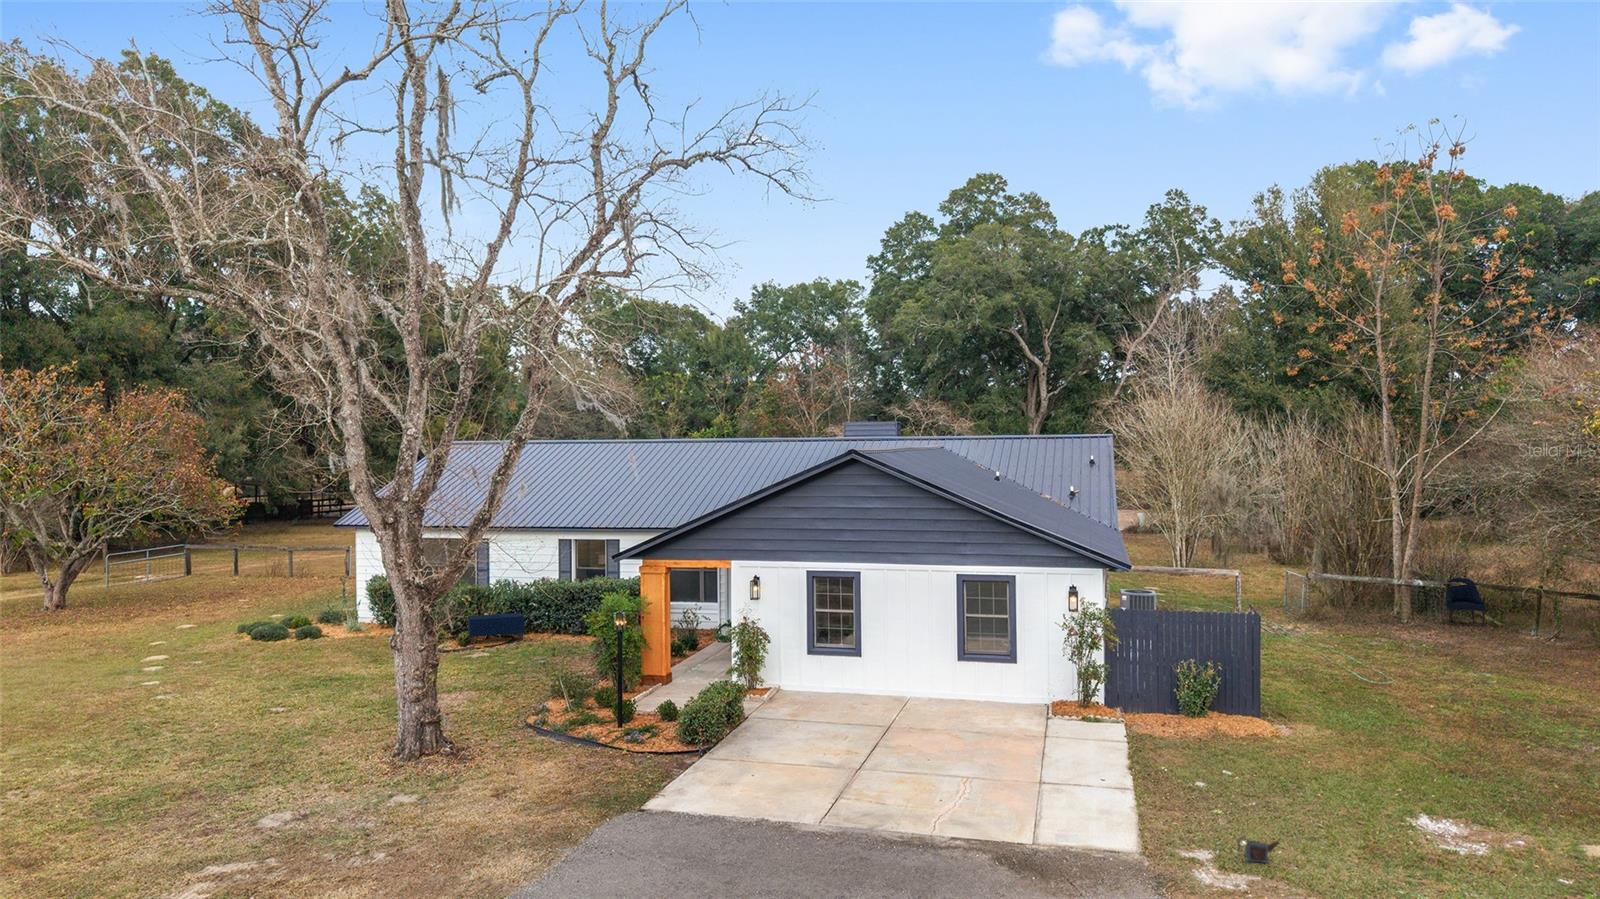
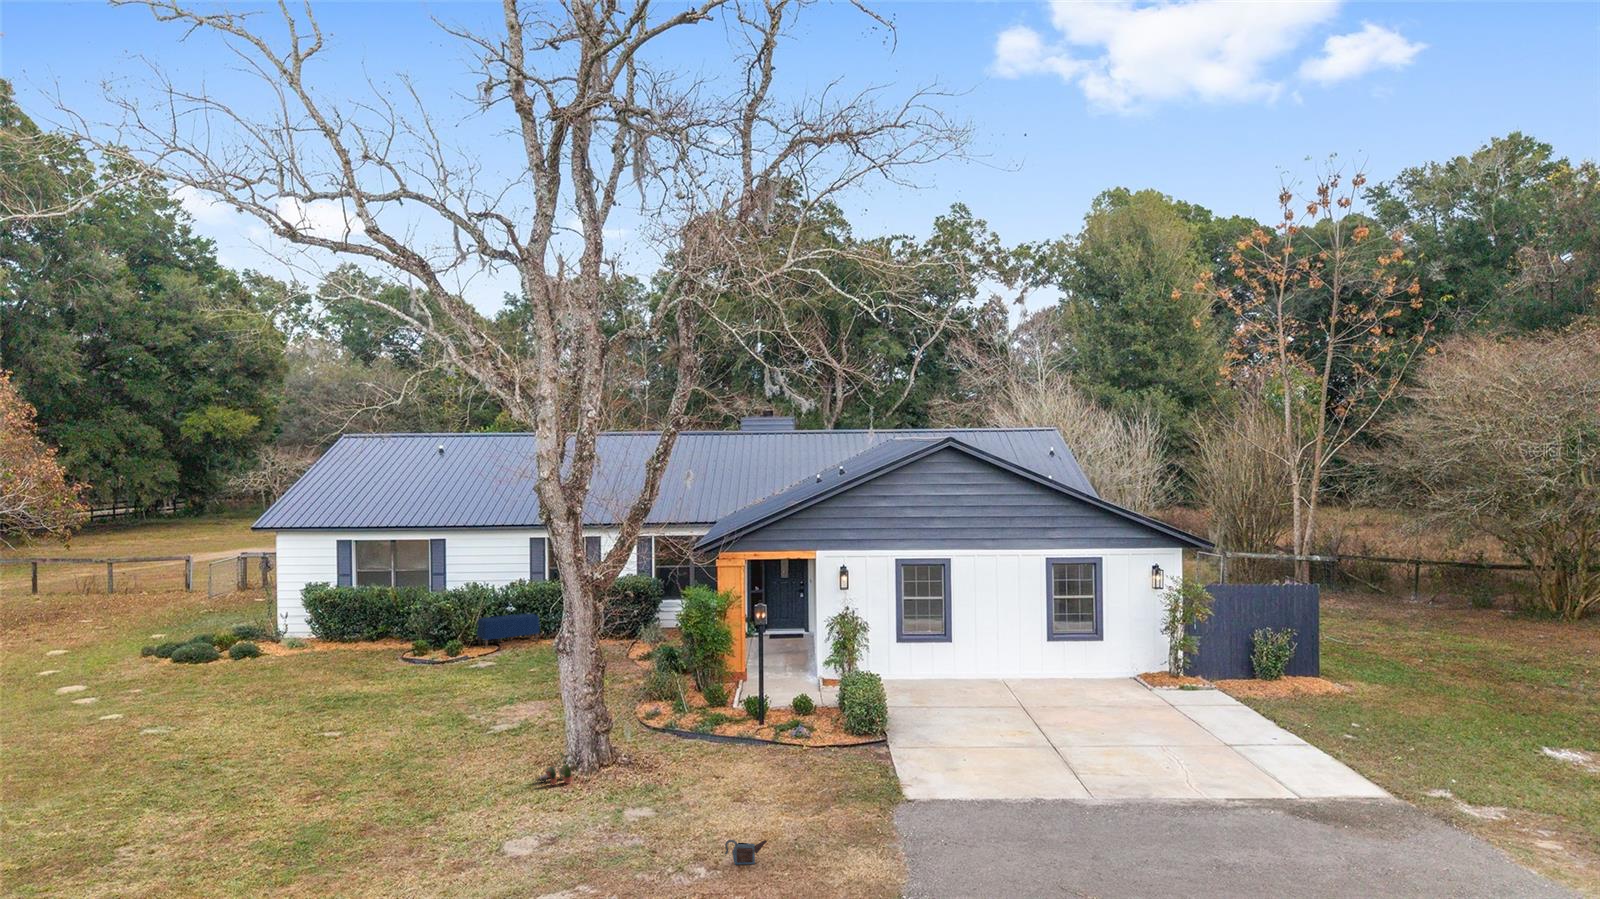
chair: present [1446,578,1485,626] -> none [1338,553,1372,593]
potted plant: none [372,738,405,768] -> present [540,752,573,785]
watering can: present [1237,837,1279,862] -> present [725,840,767,865]

